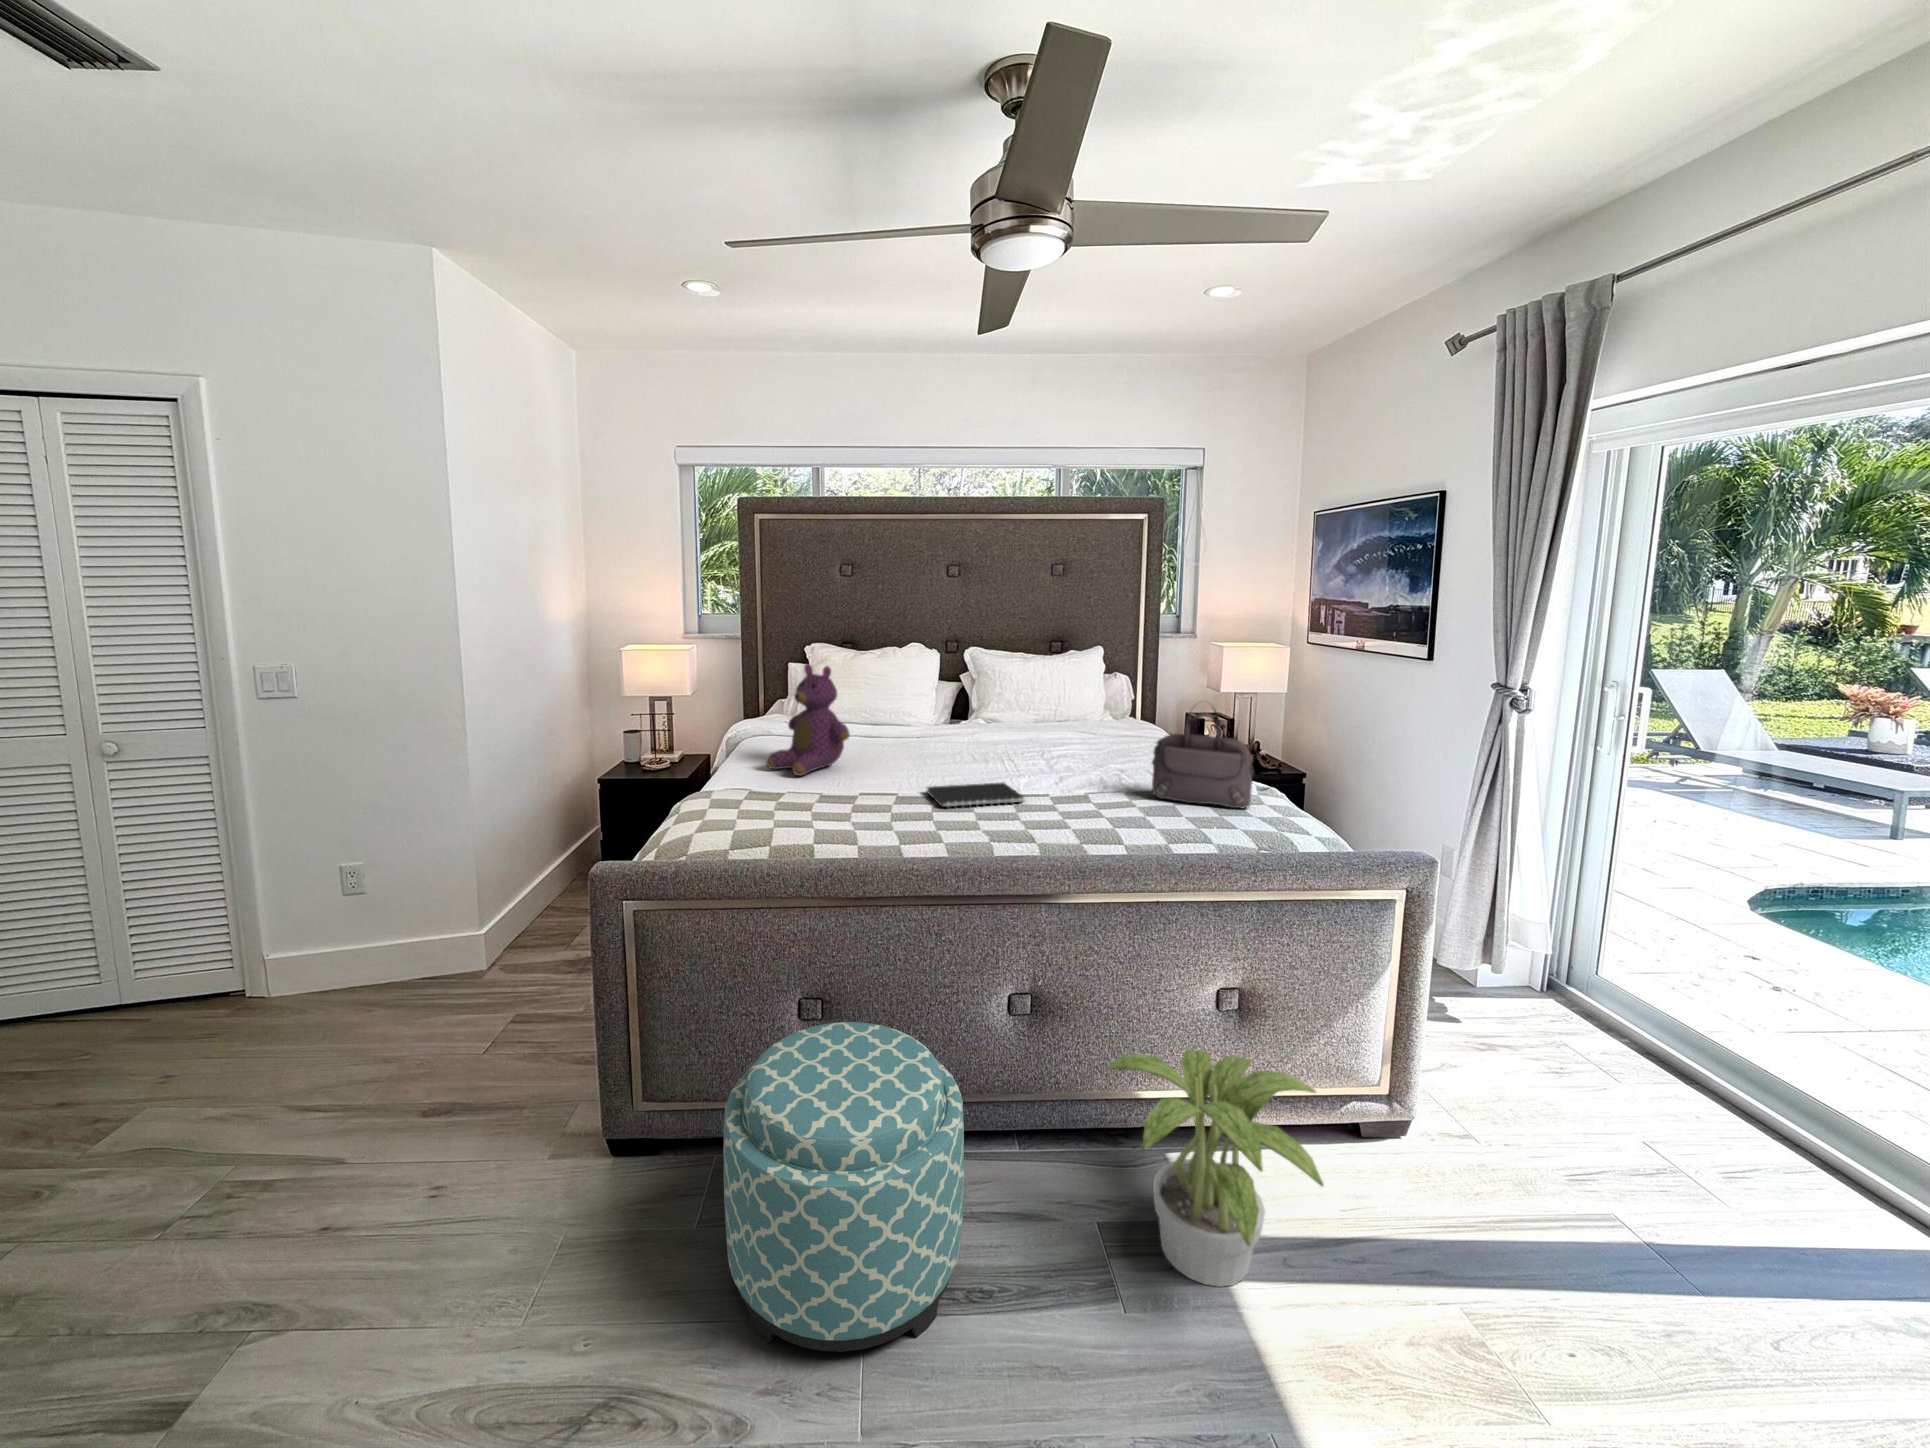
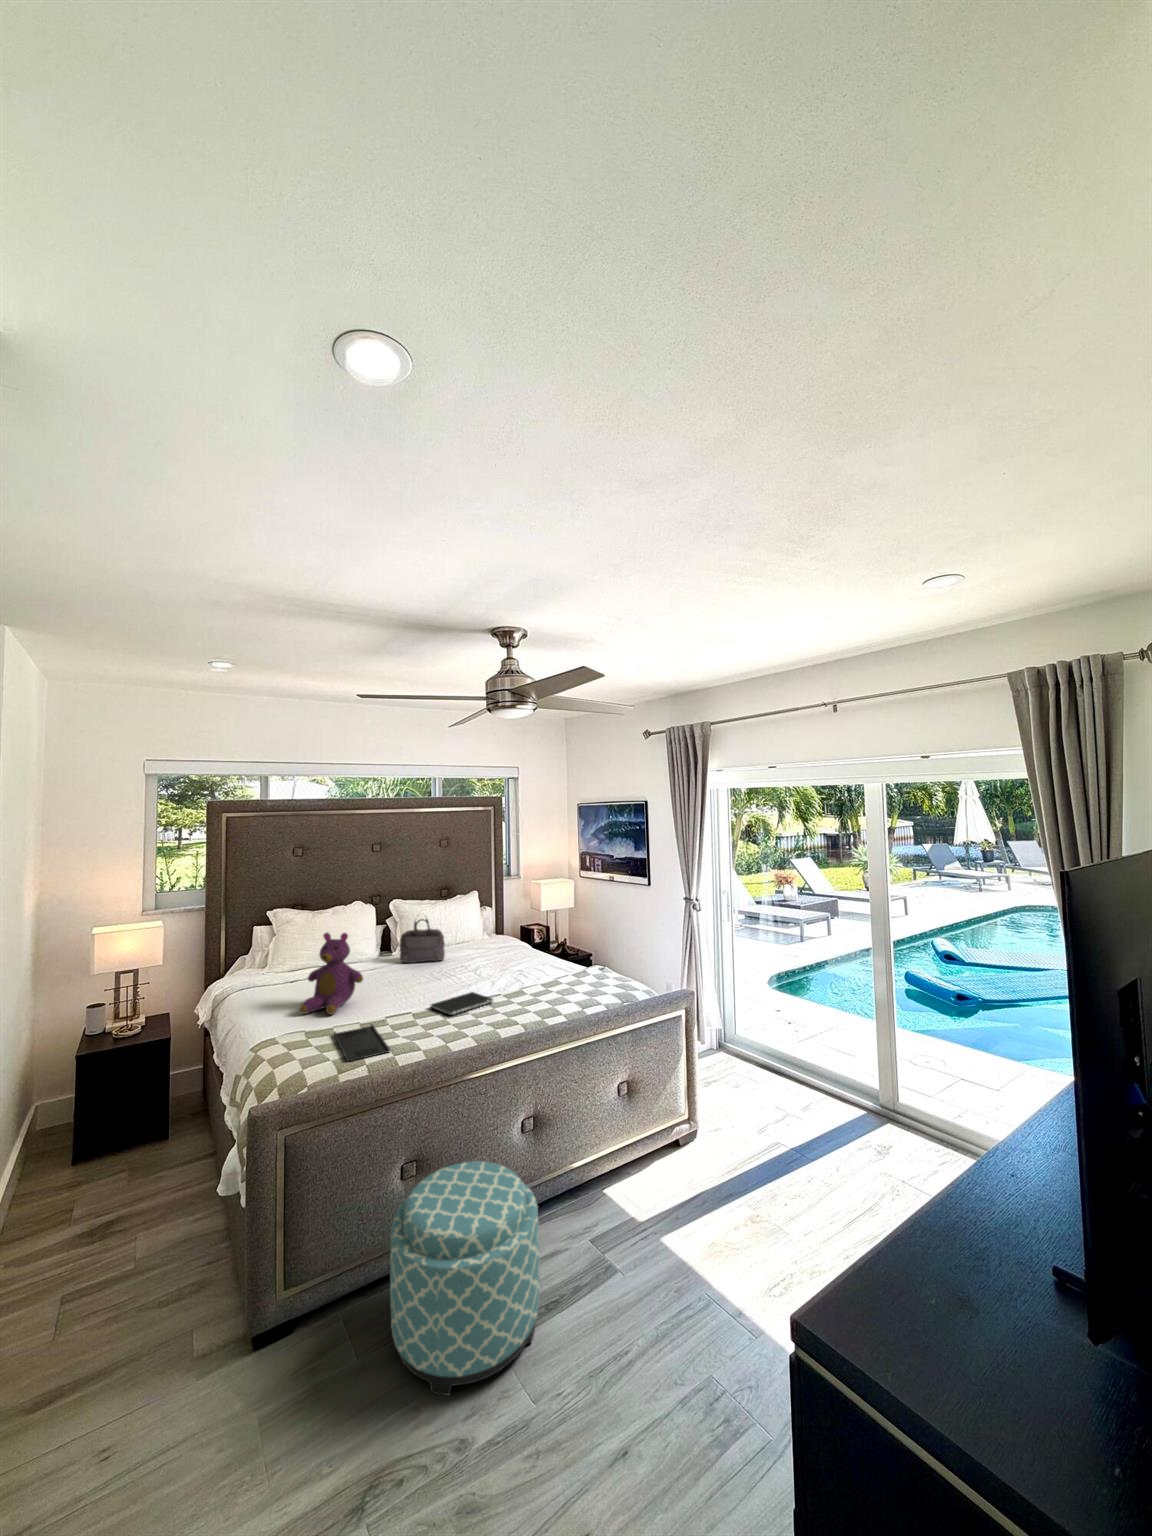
handbag: present [1152,706,1254,809] -> present [400,919,445,963]
tray: none [750,795,829,835] -> present [334,1024,390,1061]
potted plant: present [1107,1049,1323,1287] -> none [588,1115,695,1246]

